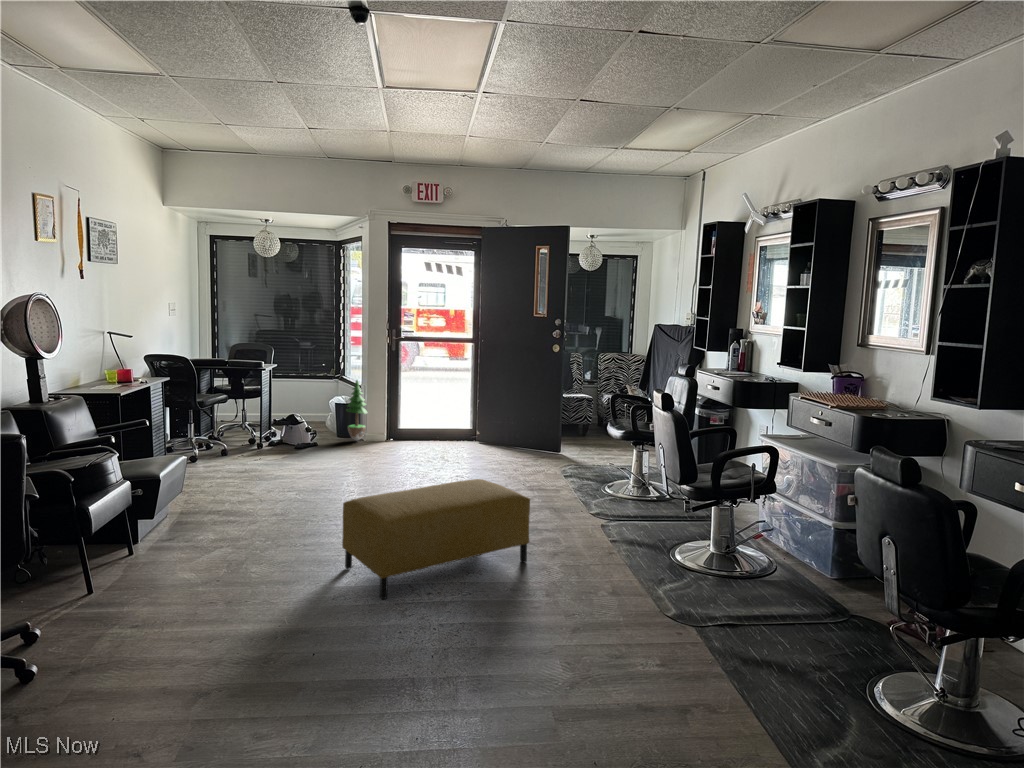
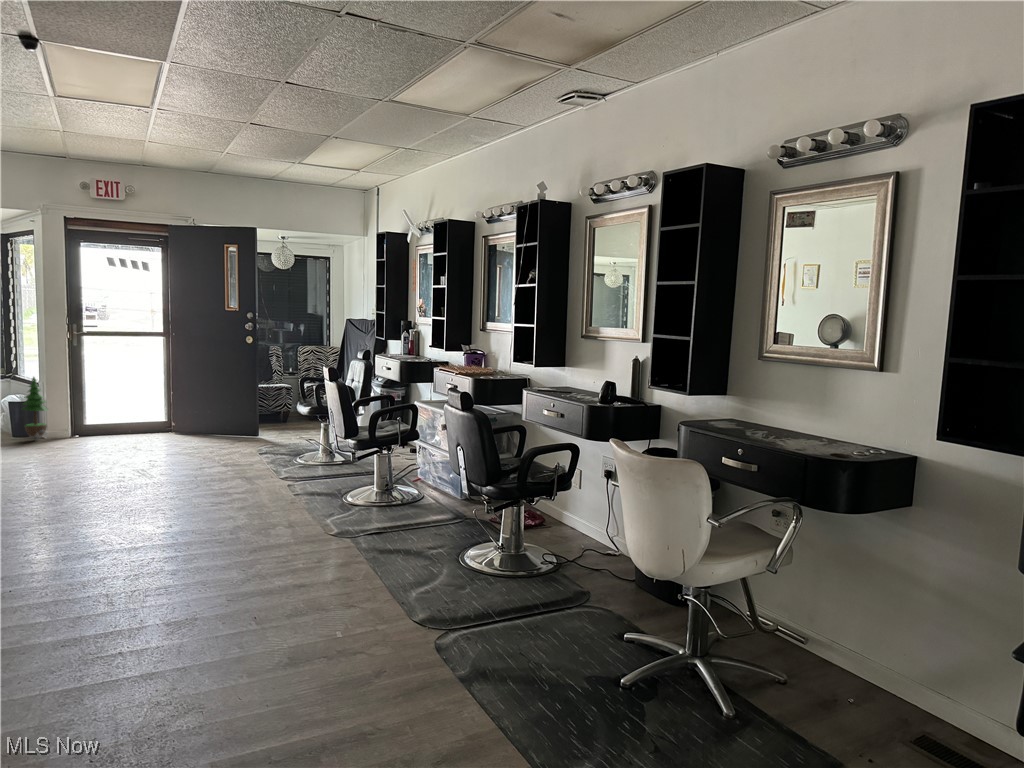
ottoman: present [342,479,530,599] -> none [29,451,218,554]

